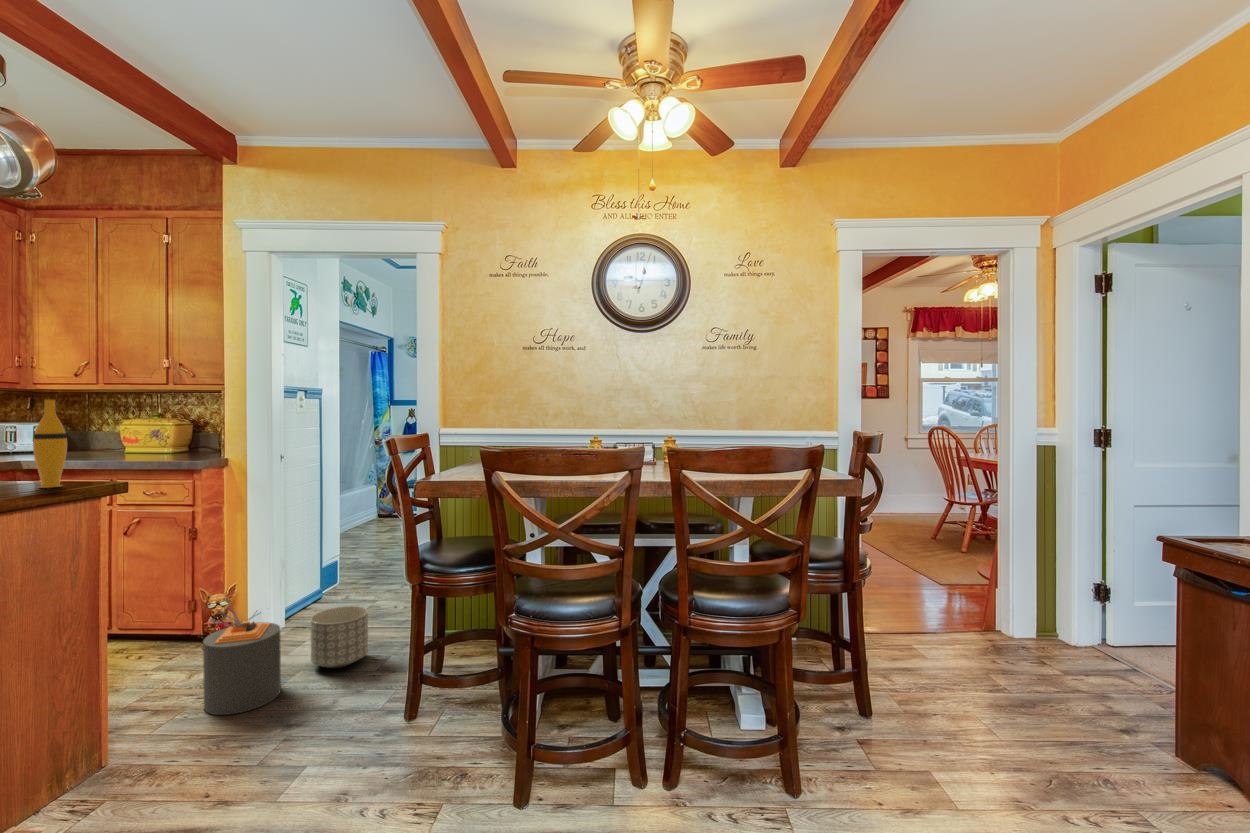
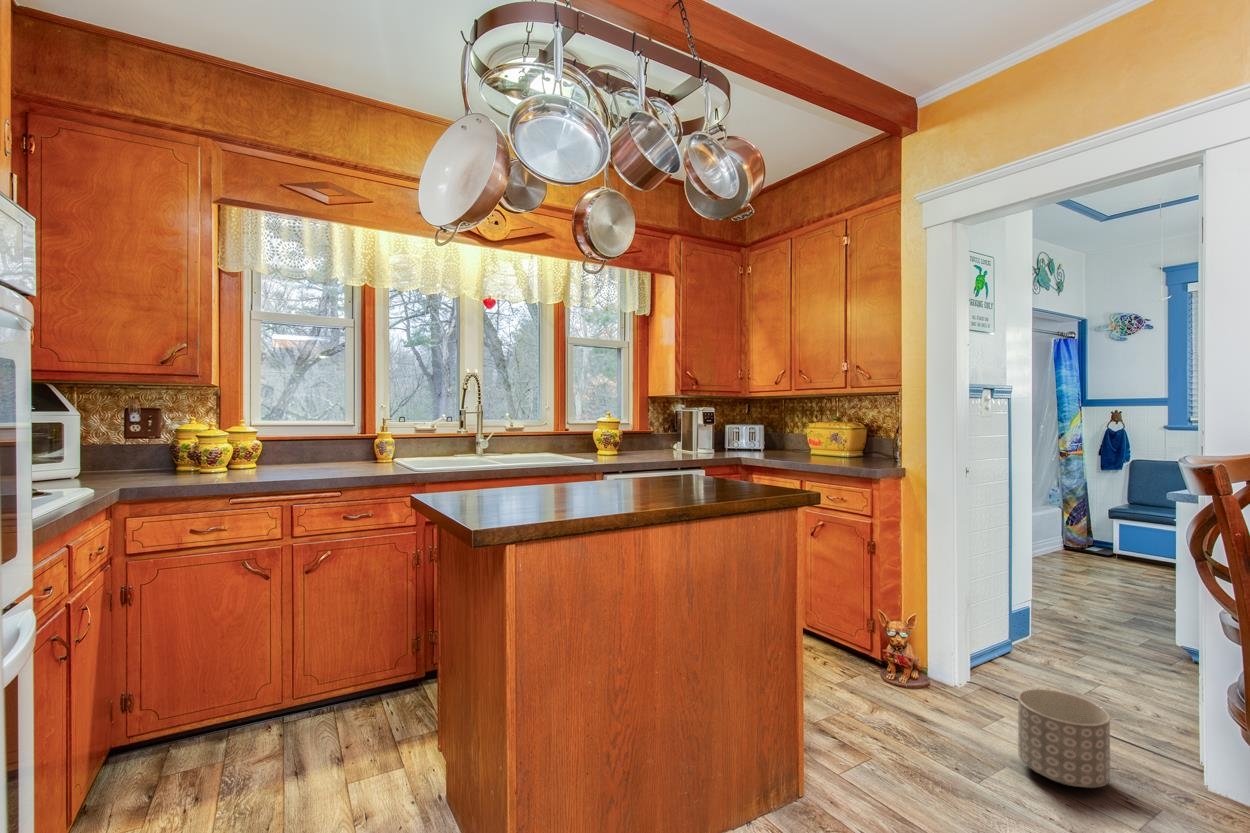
vase: present [33,400,67,488] -> none [747,404,773,494]
trash can: present [203,606,281,715] -> none [890,646,982,799]

